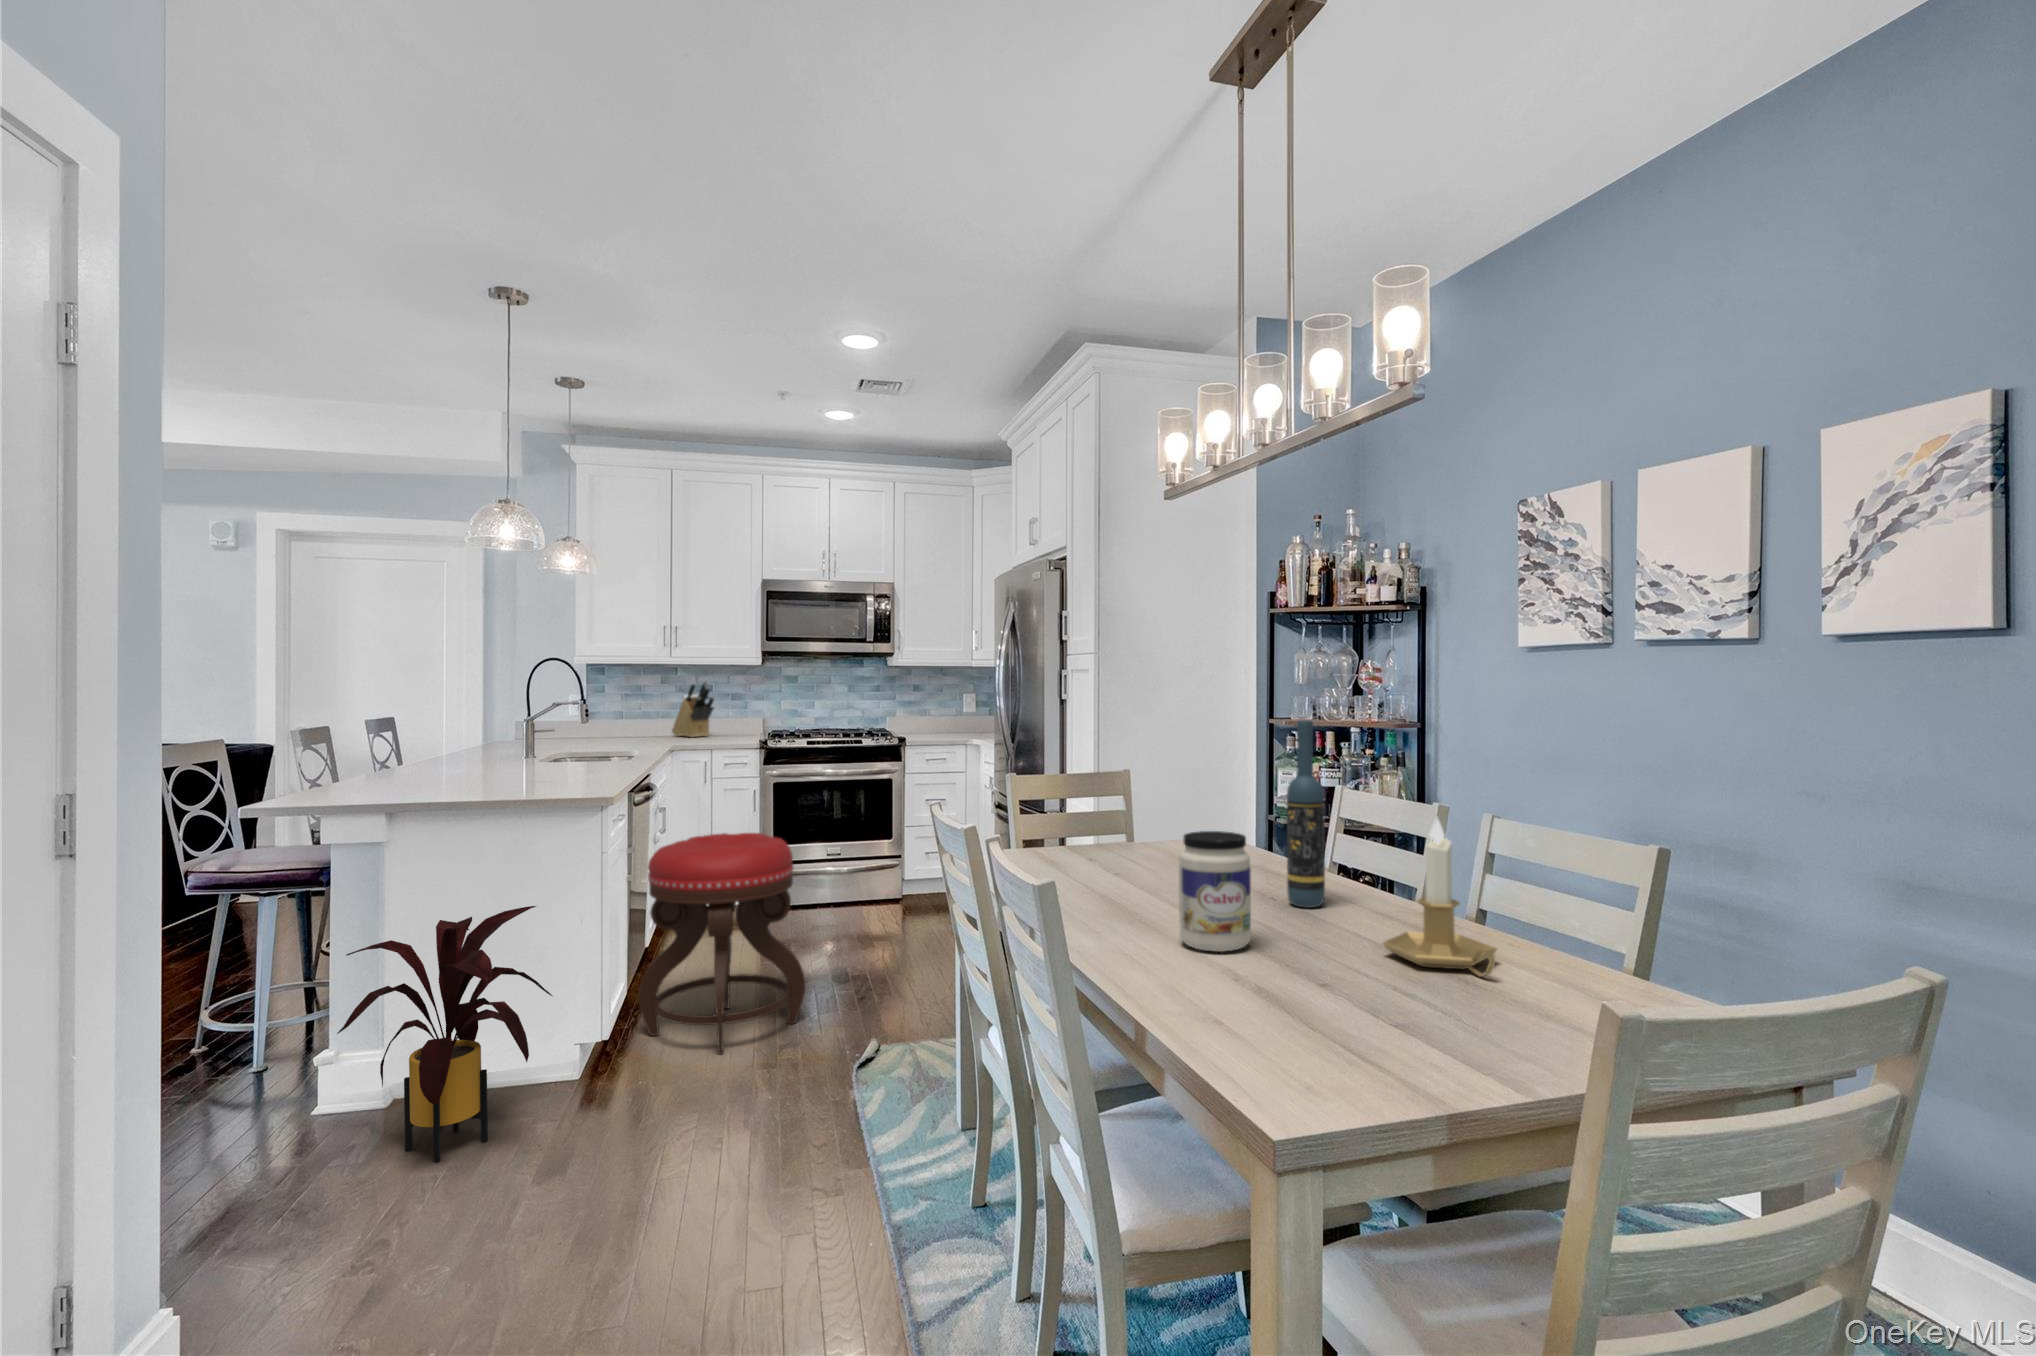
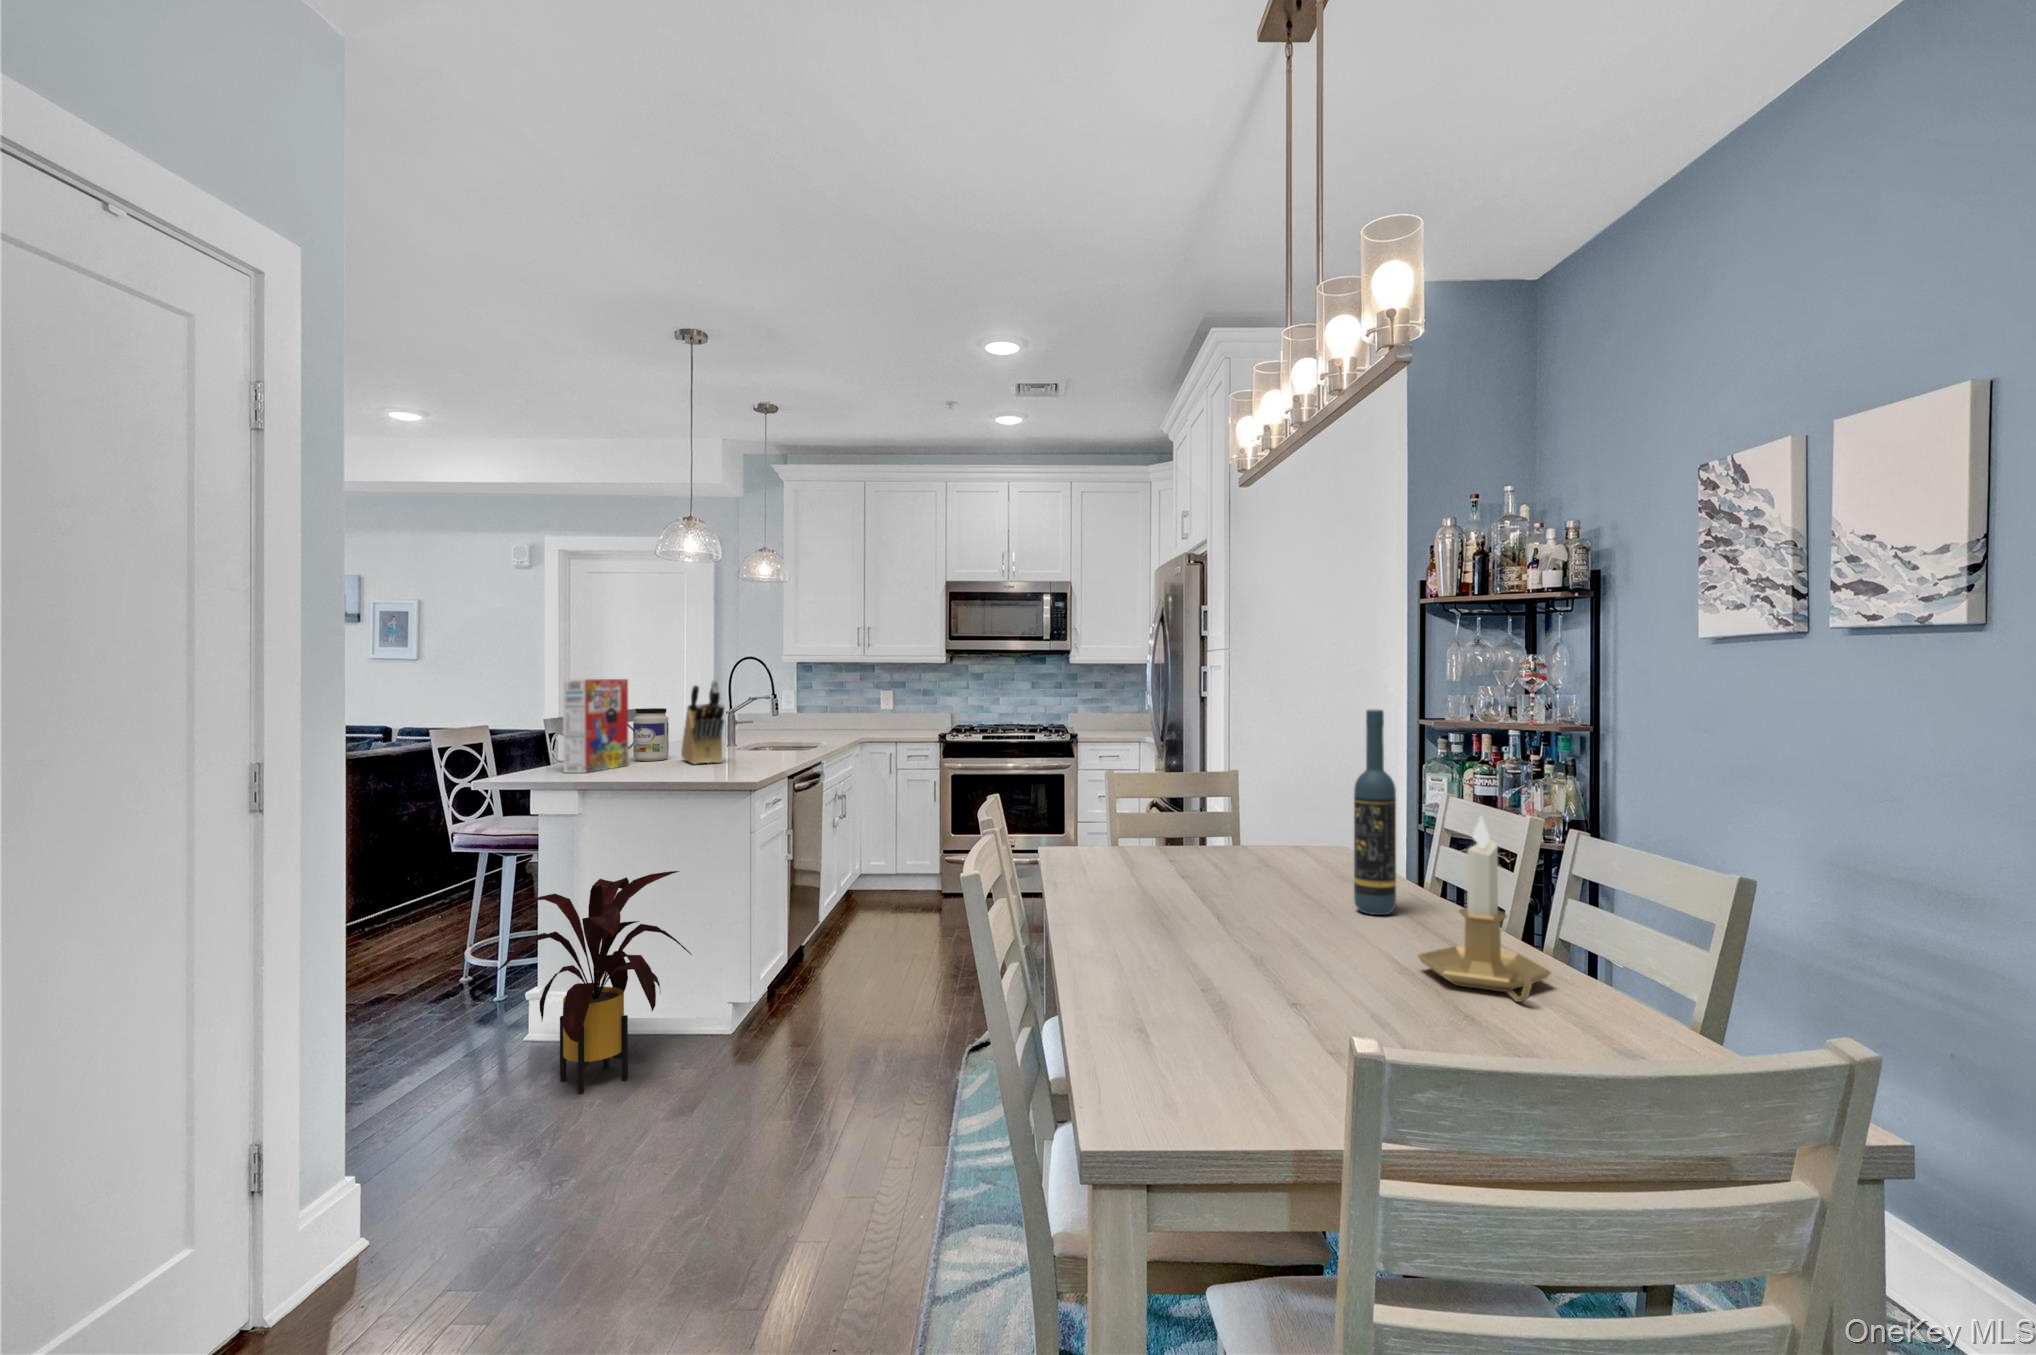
knife block: present [672,681,714,737] -> present [681,680,724,764]
cereal box: none [372,693,445,802] -> present [563,679,628,773]
jar: present [1179,831,1251,952] -> present [633,708,669,761]
stool: present [639,833,805,1054] -> none [786,816,938,1024]

